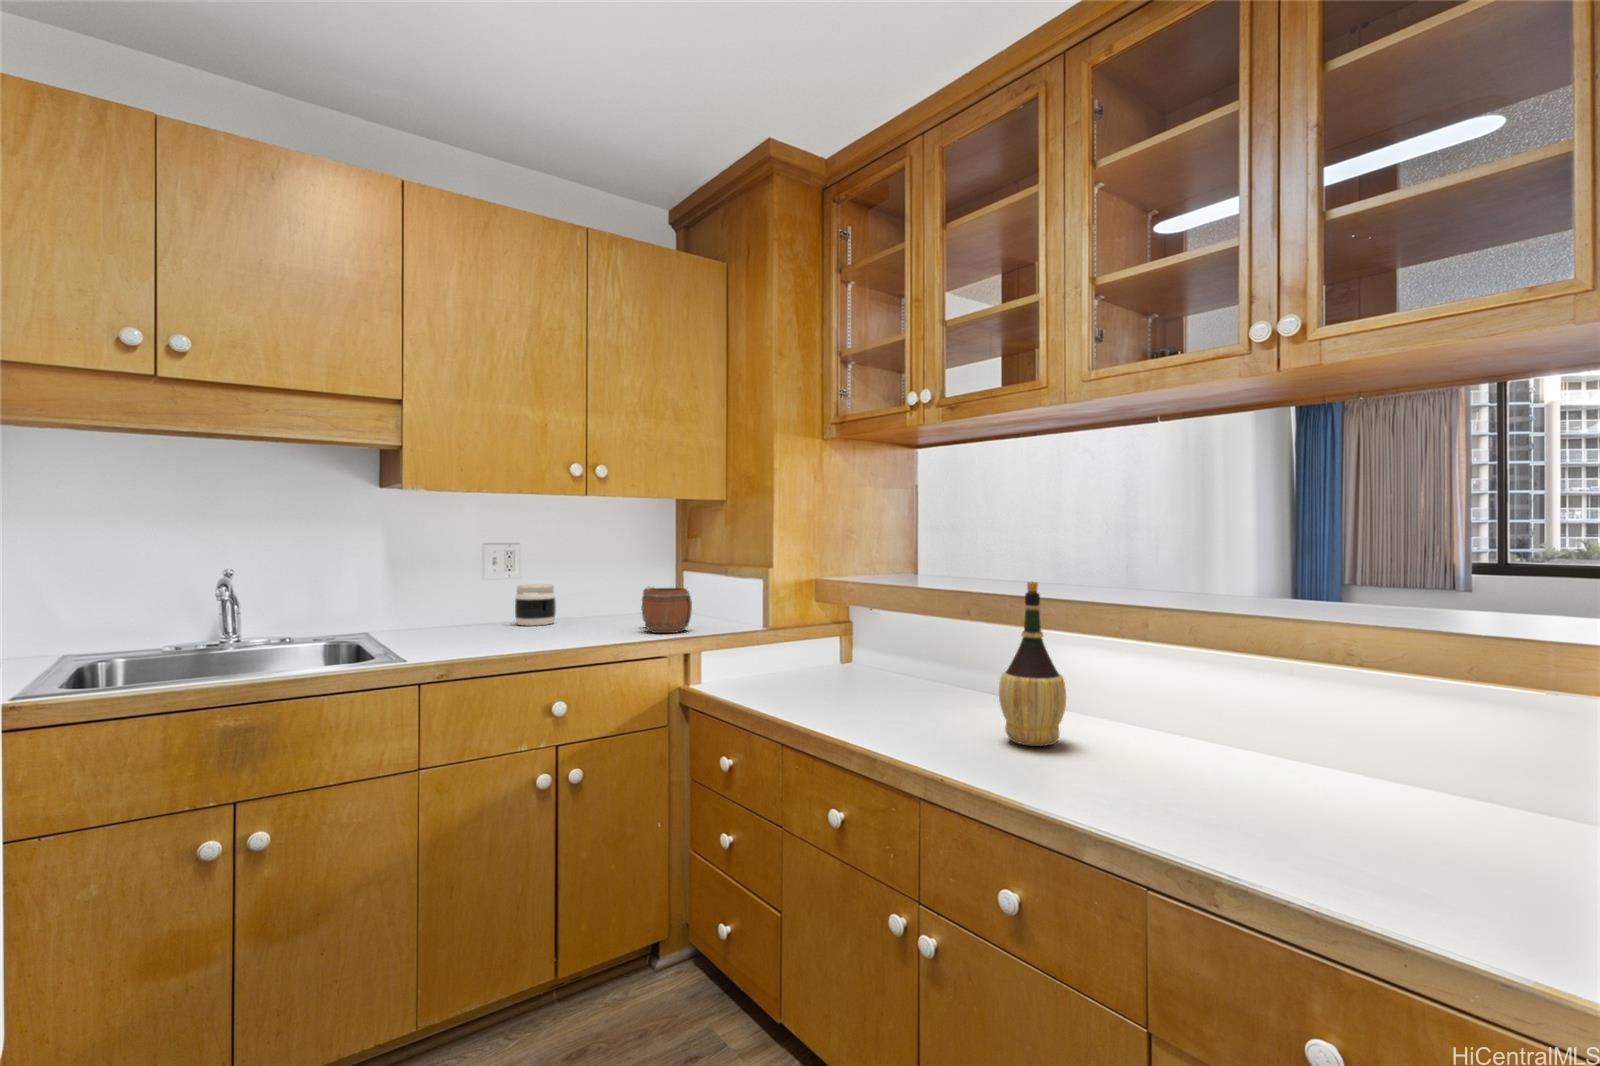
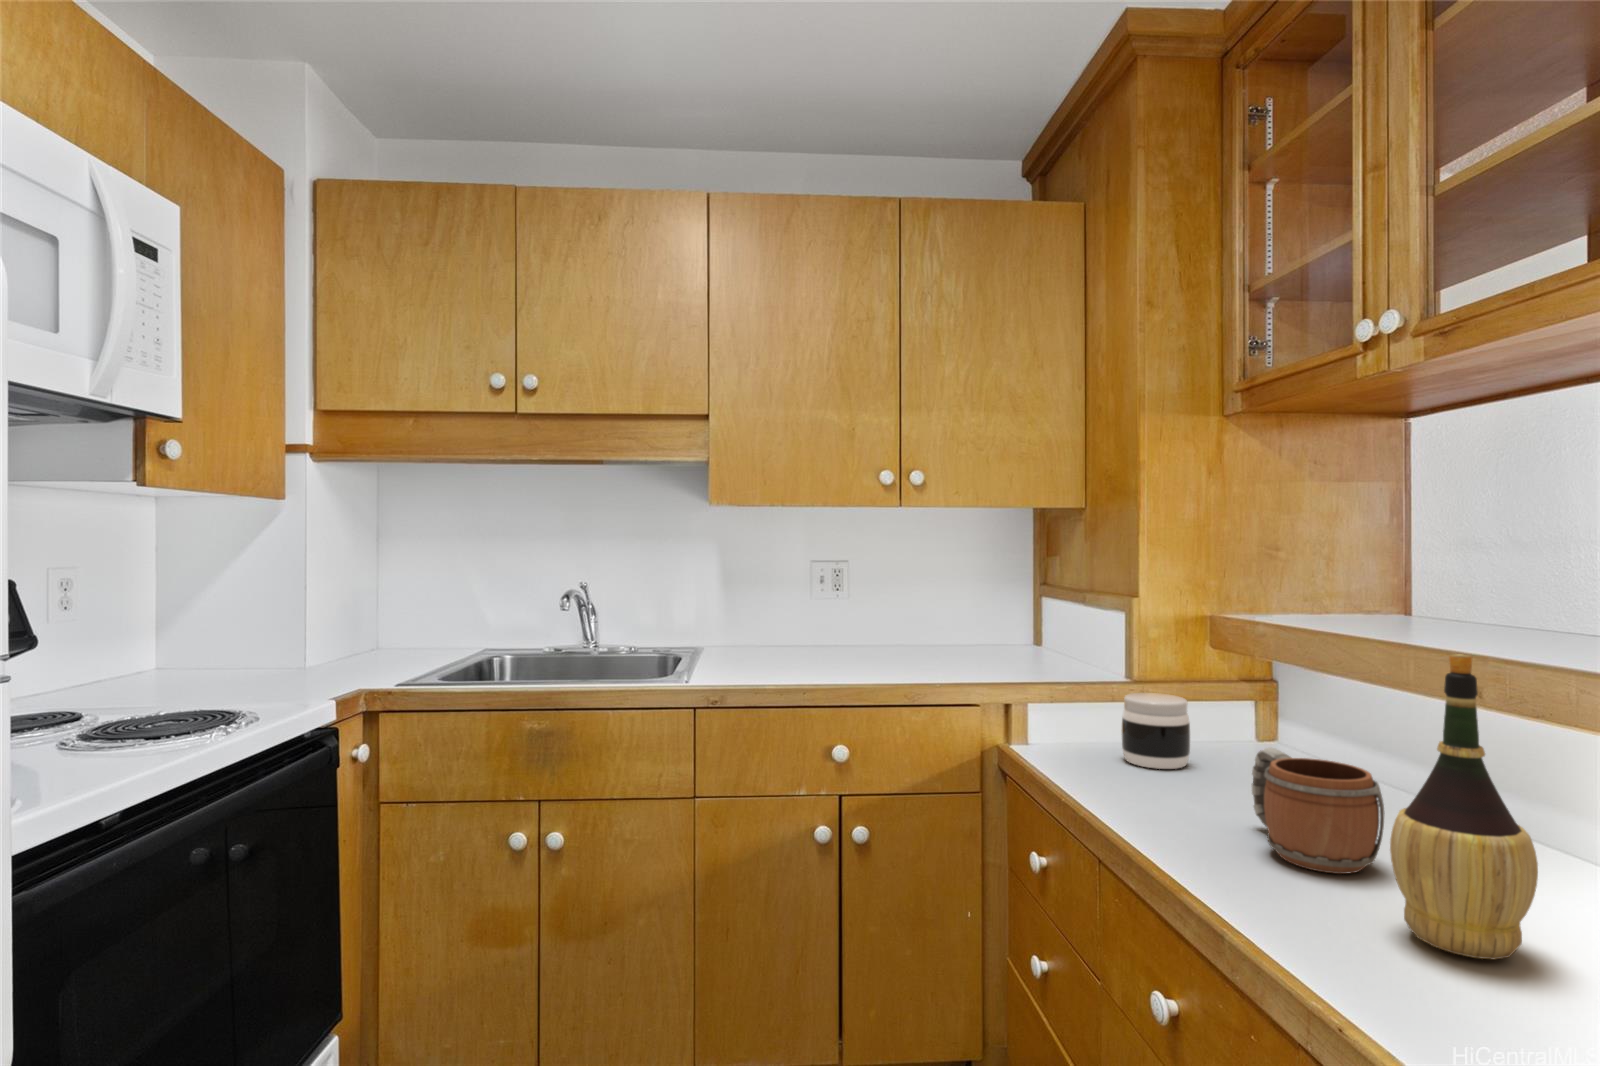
jar: present [515,584,556,626] -> present [1122,693,1190,769]
mug: present [641,587,692,633] -> present [1252,748,1384,874]

